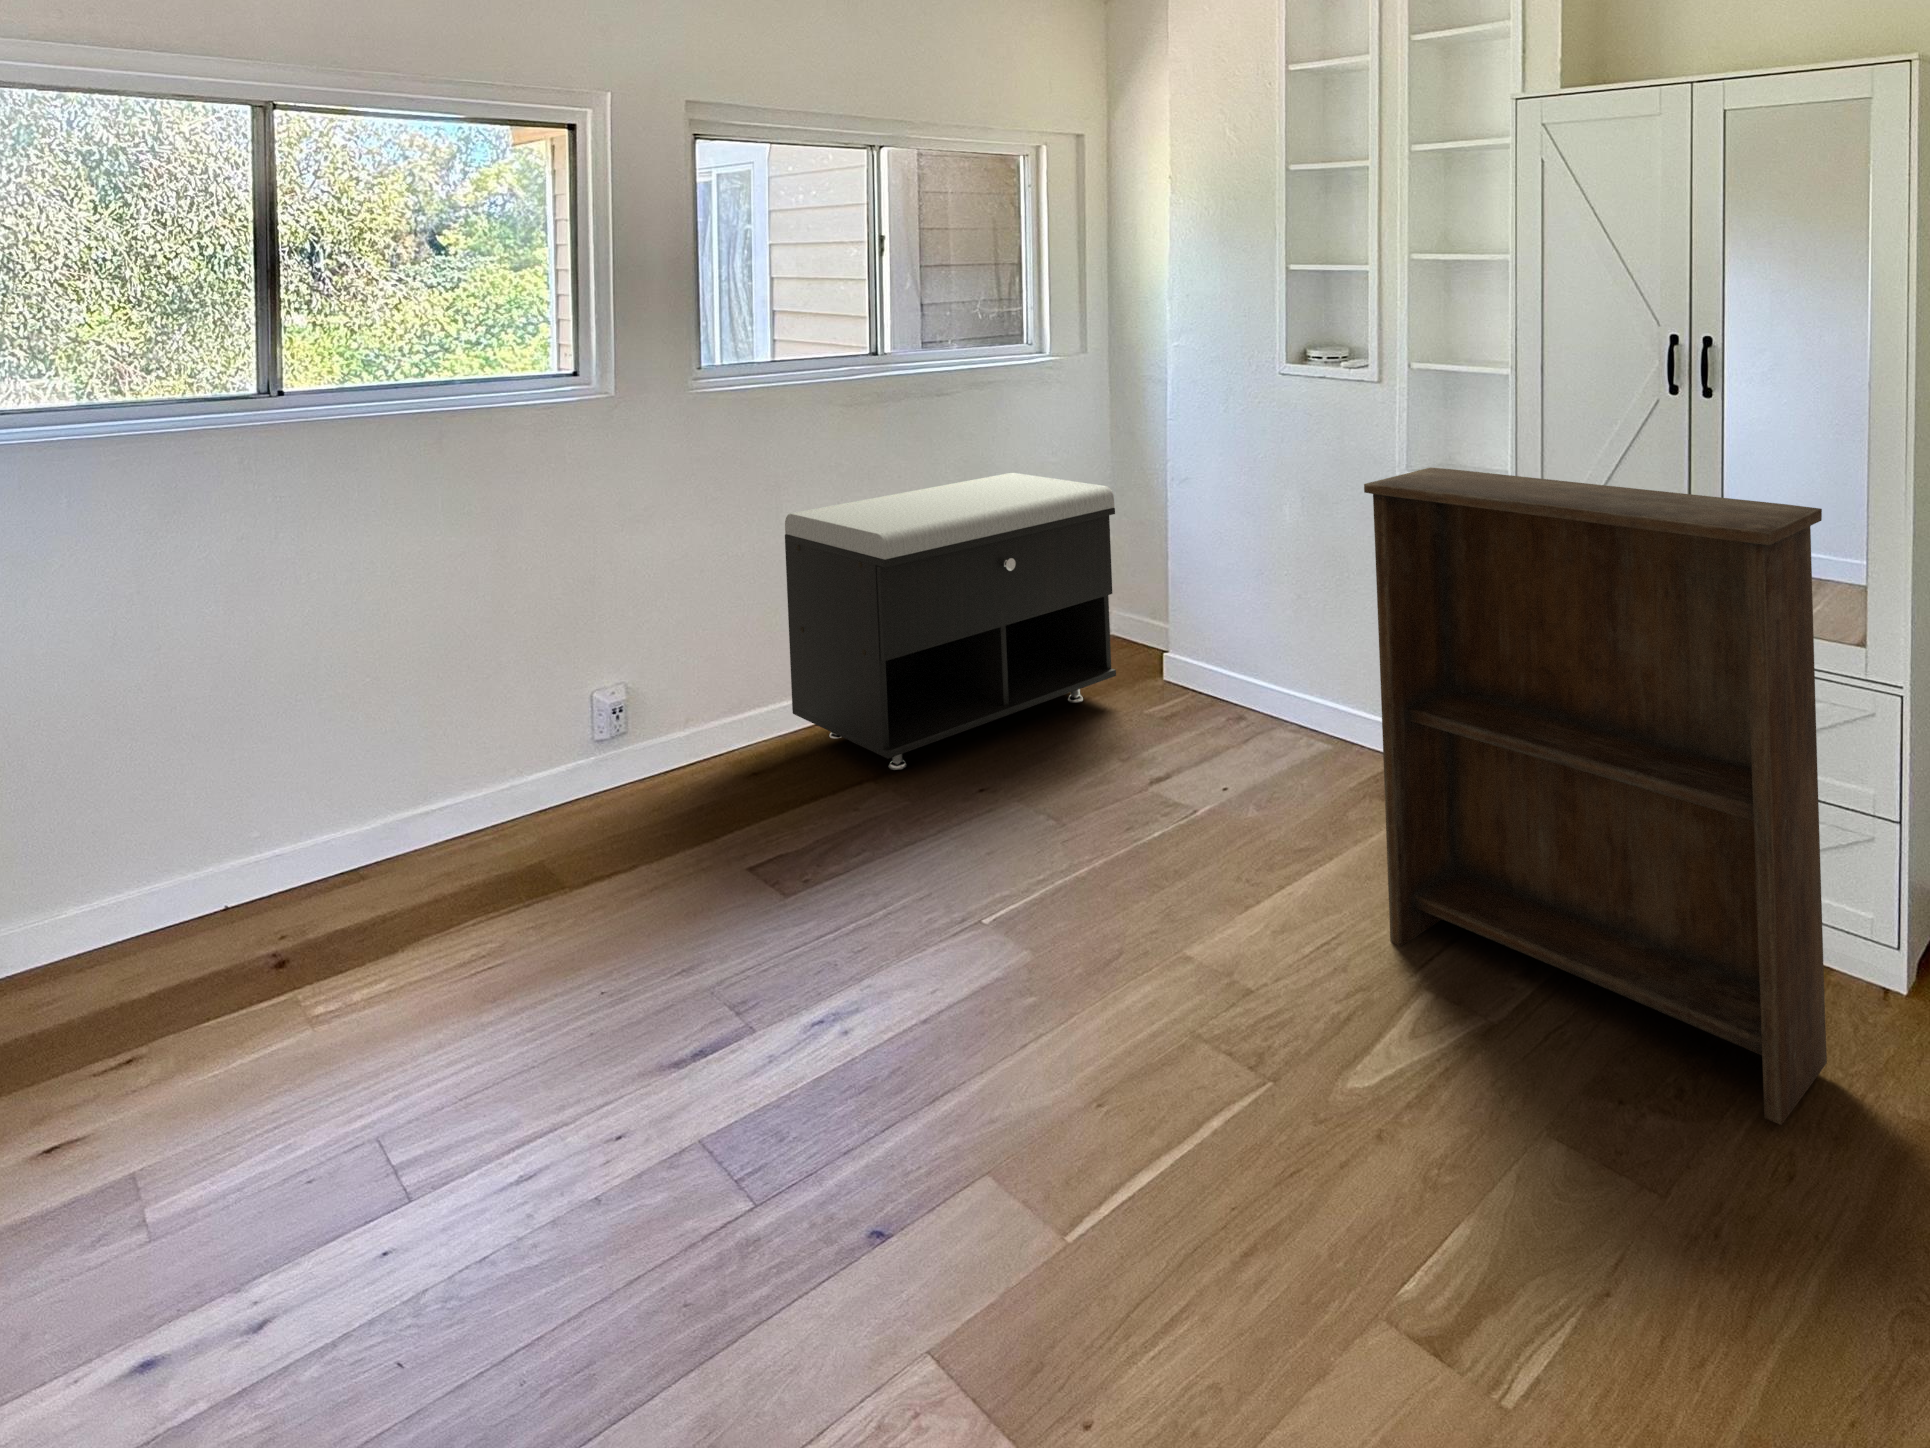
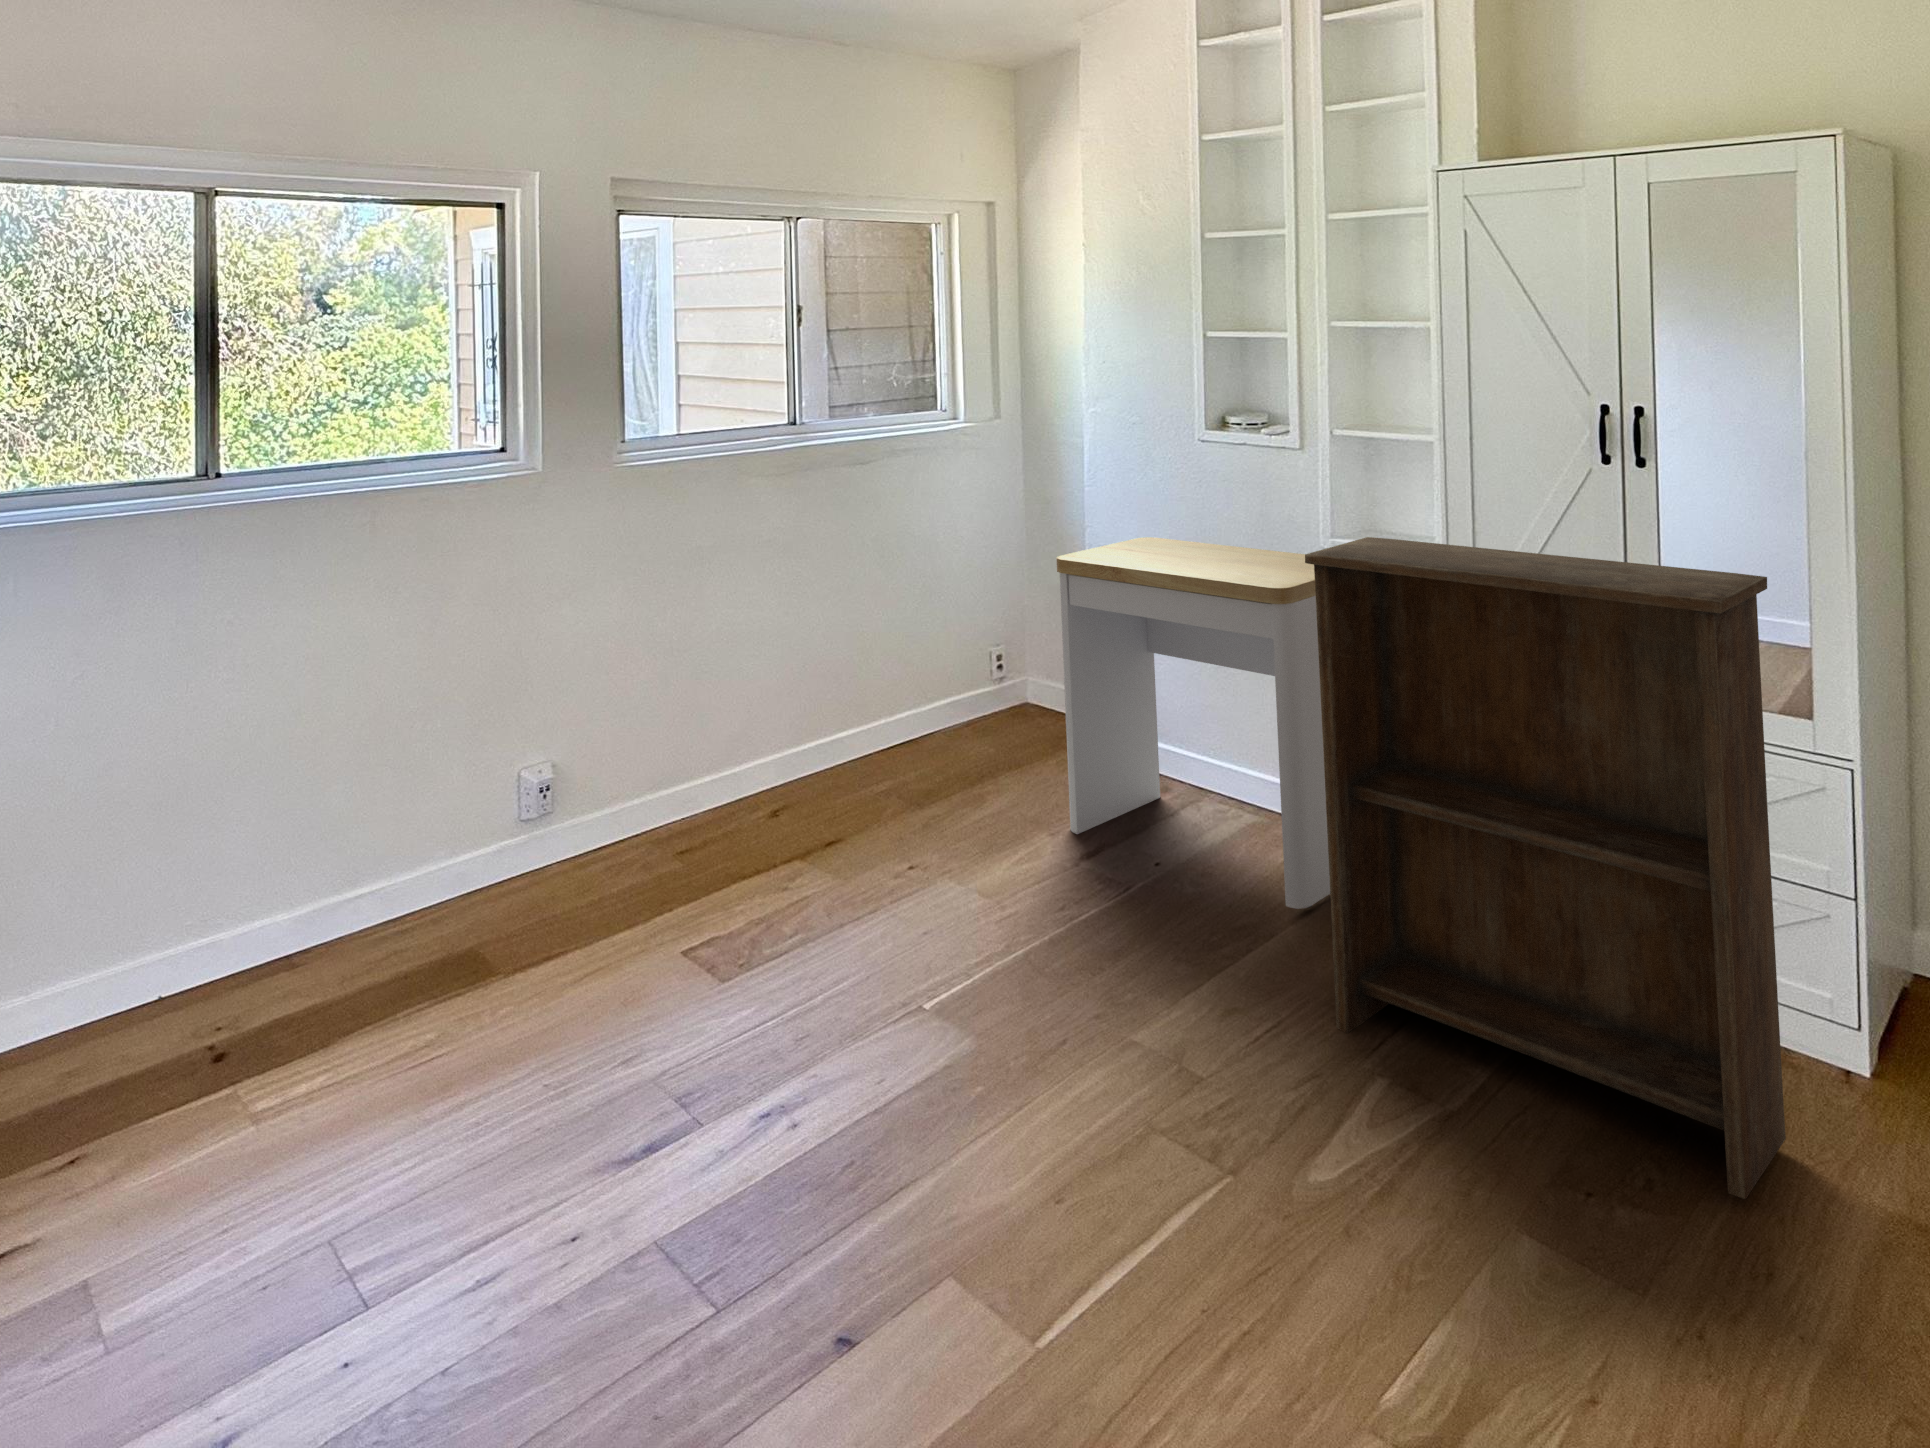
desk: none [1143,468,1449,823] -> present [1056,537,1330,909]
storage bench: present [785,473,1116,770] -> none [678,544,1024,861]

